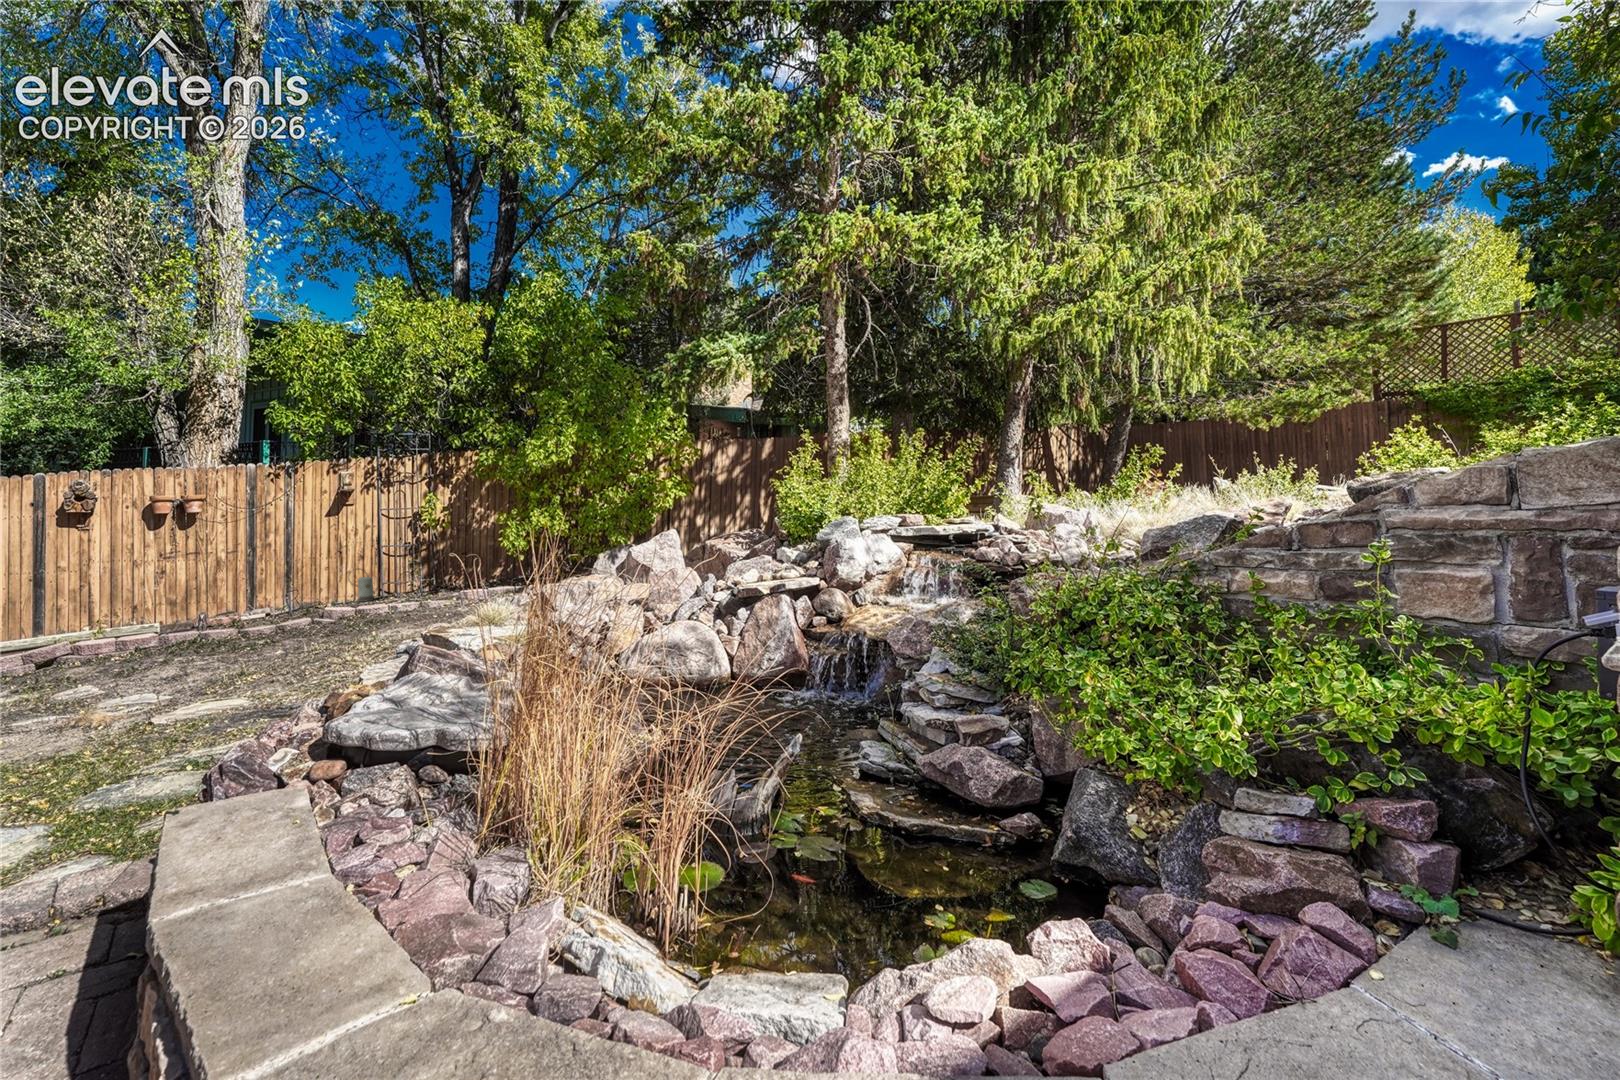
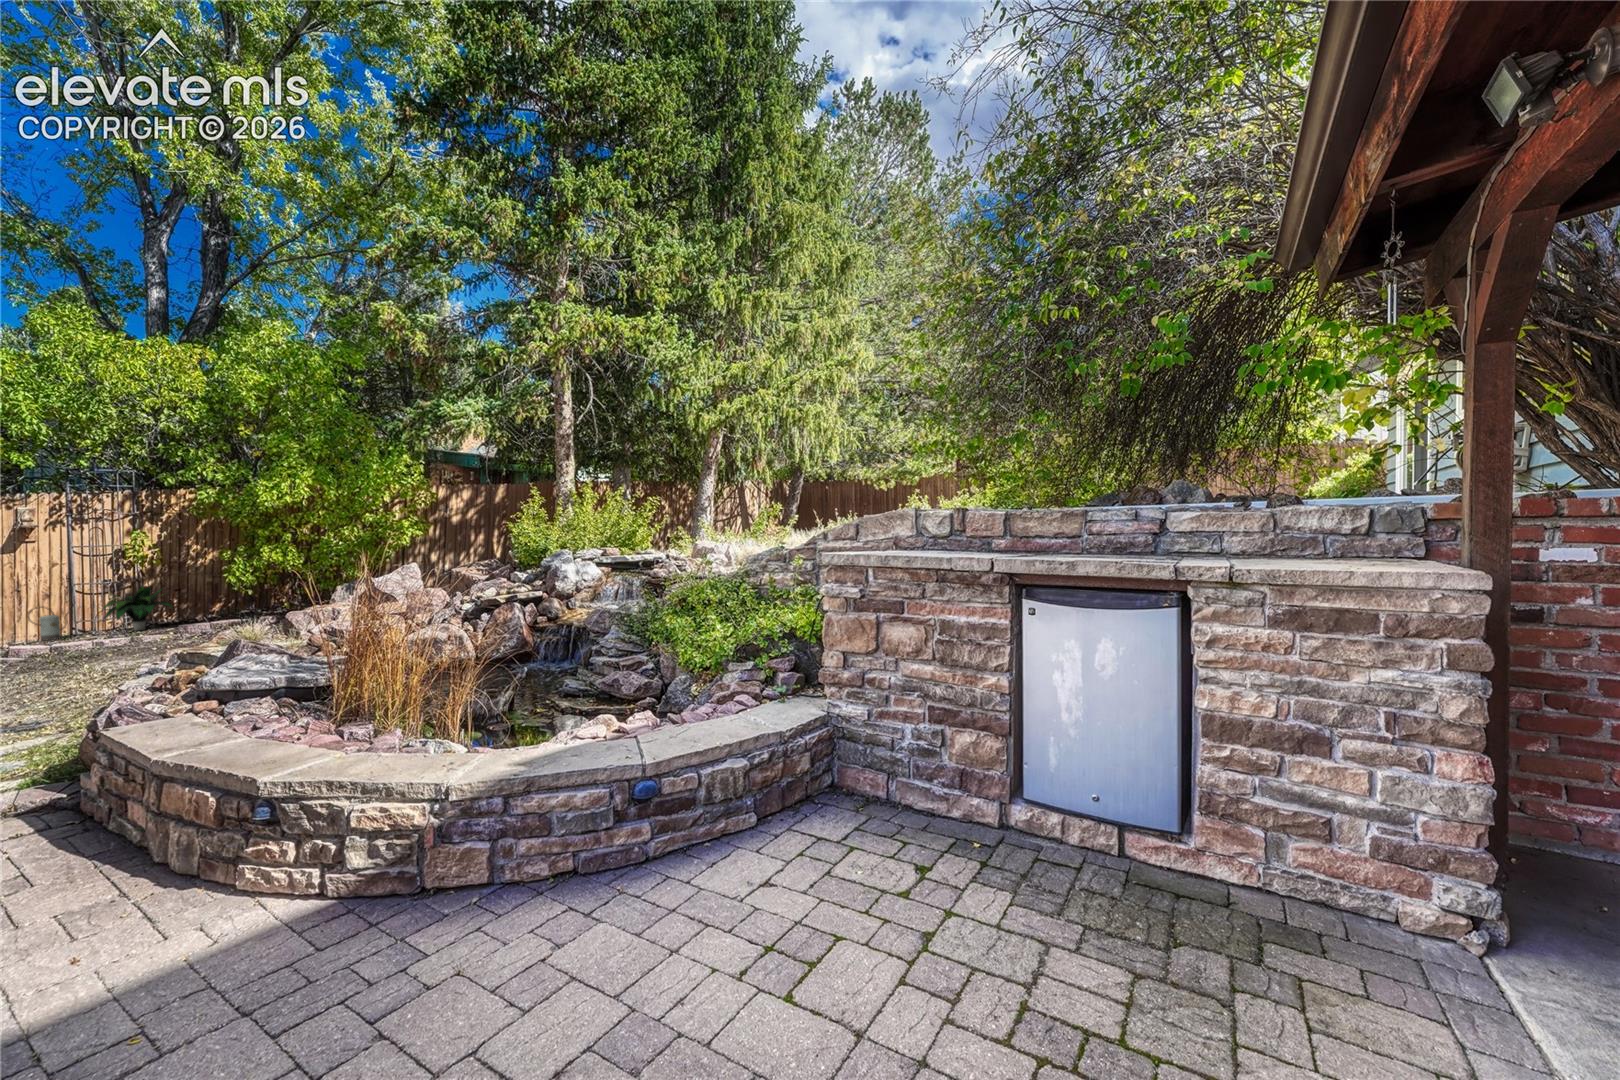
potted plant: none [403,548,463,595] -> present [103,585,173,631]

